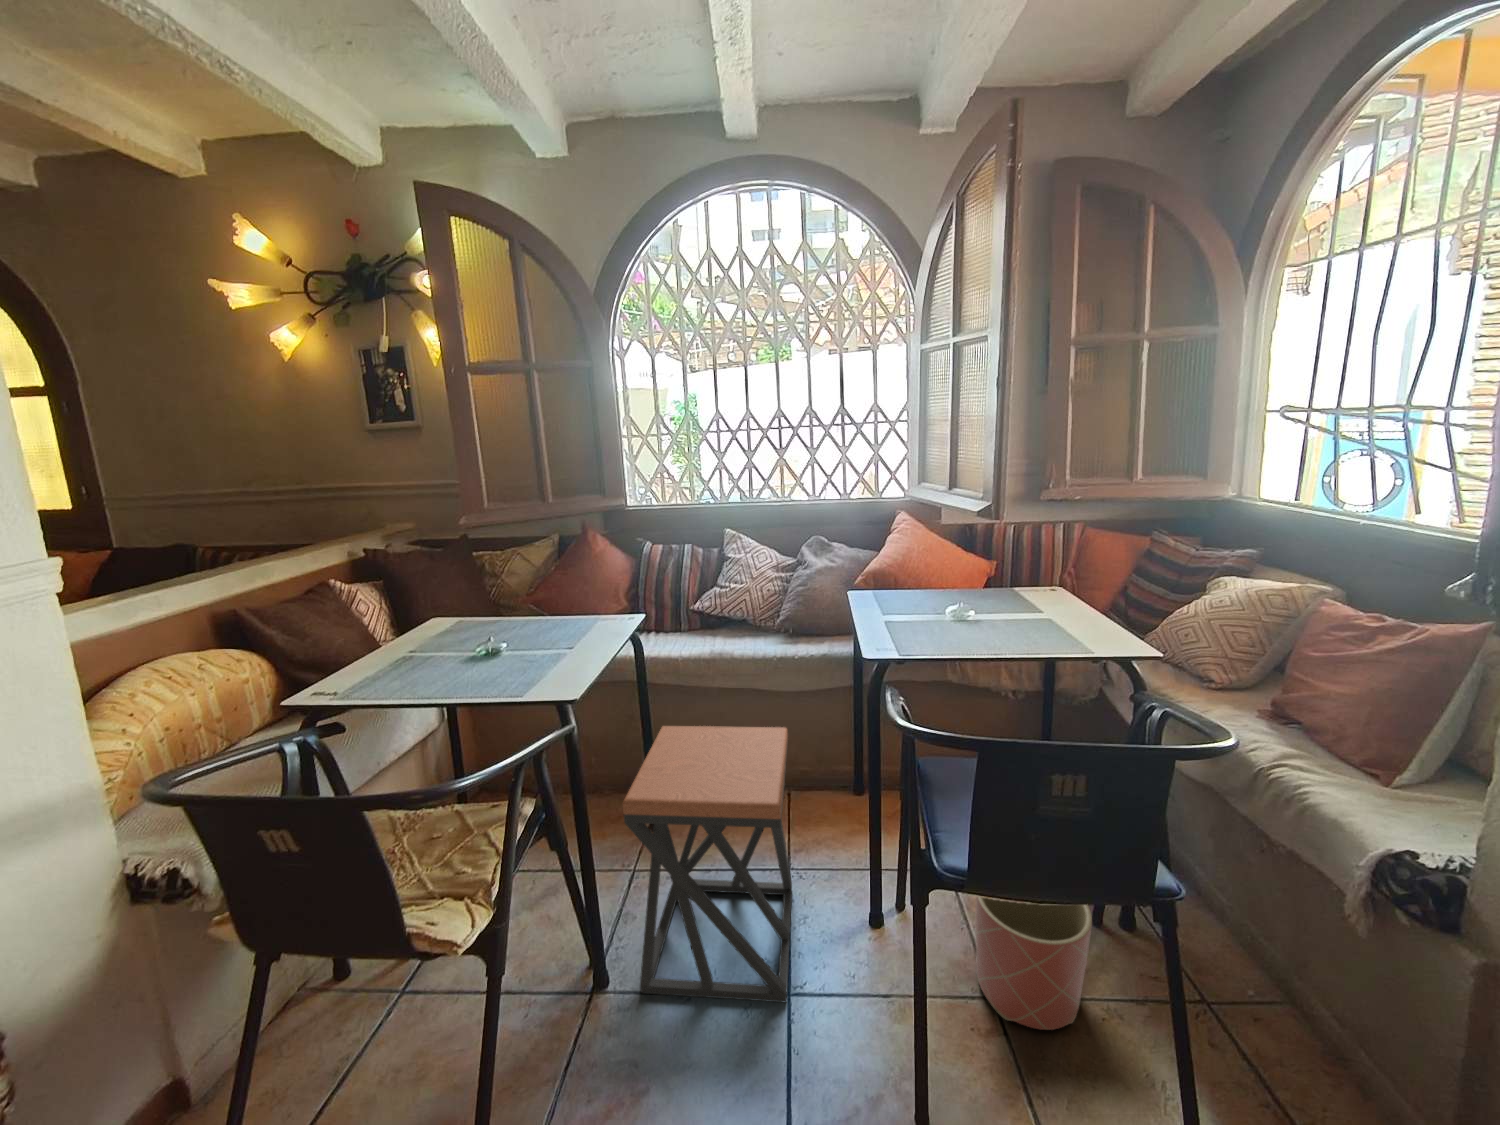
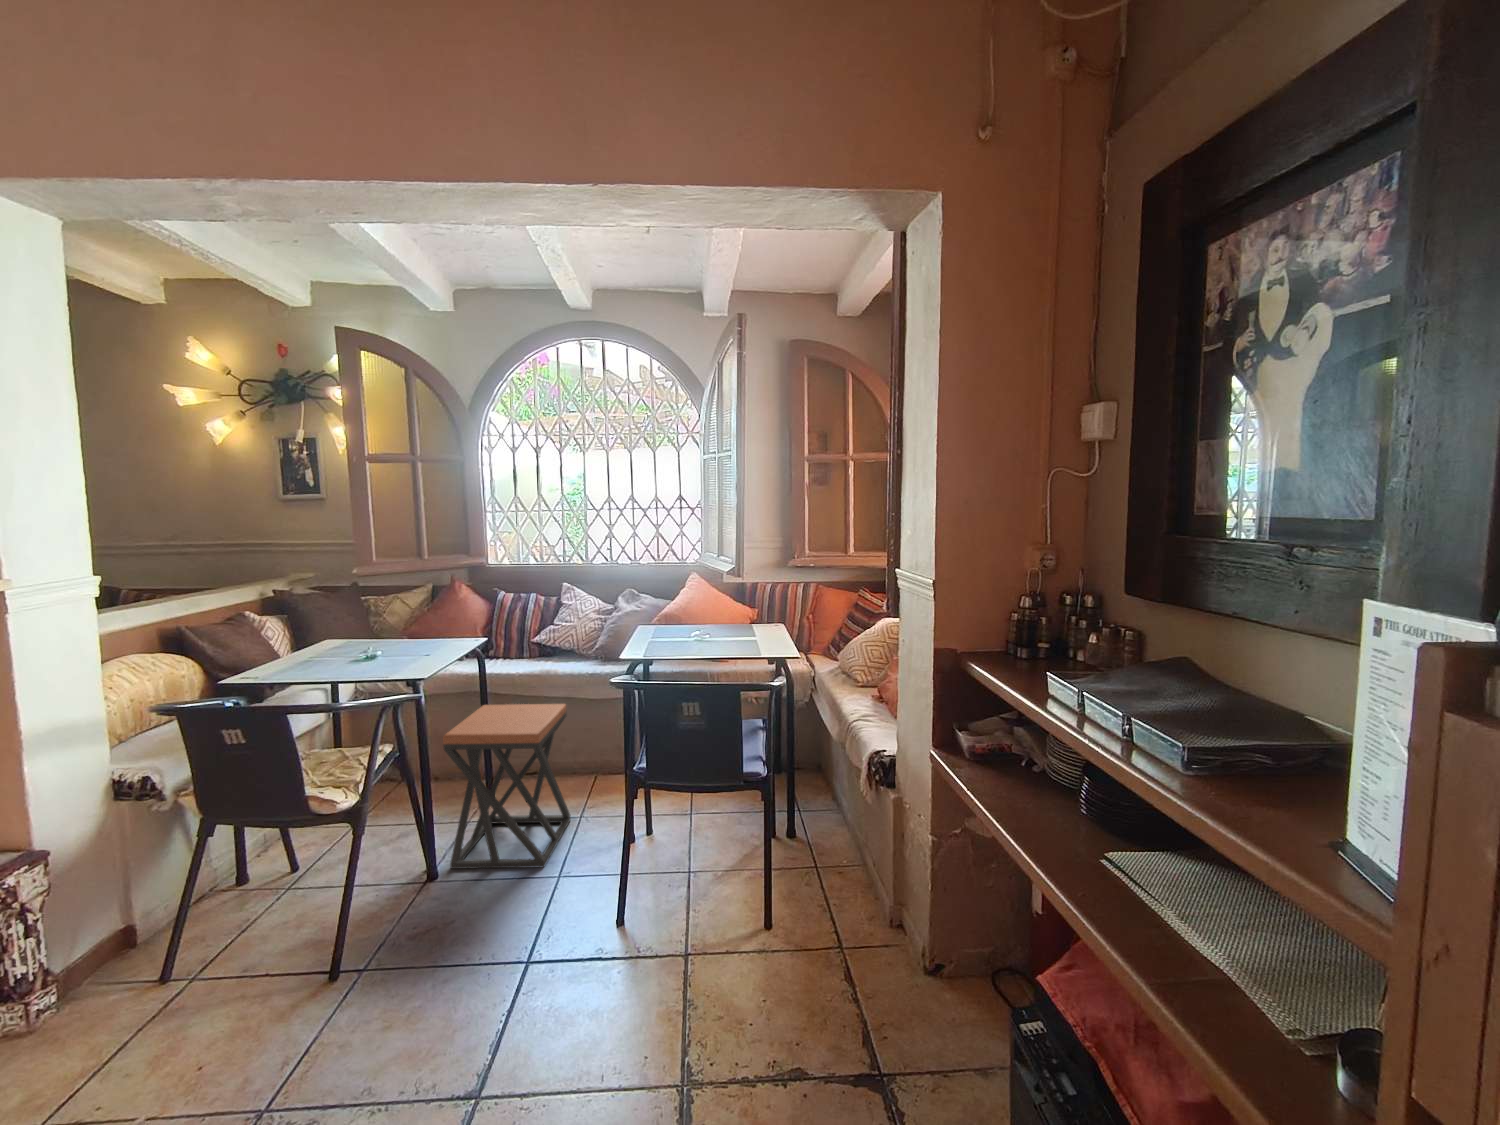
planter: present [976,897,1092,1030] -> none [662,780,723,866]

